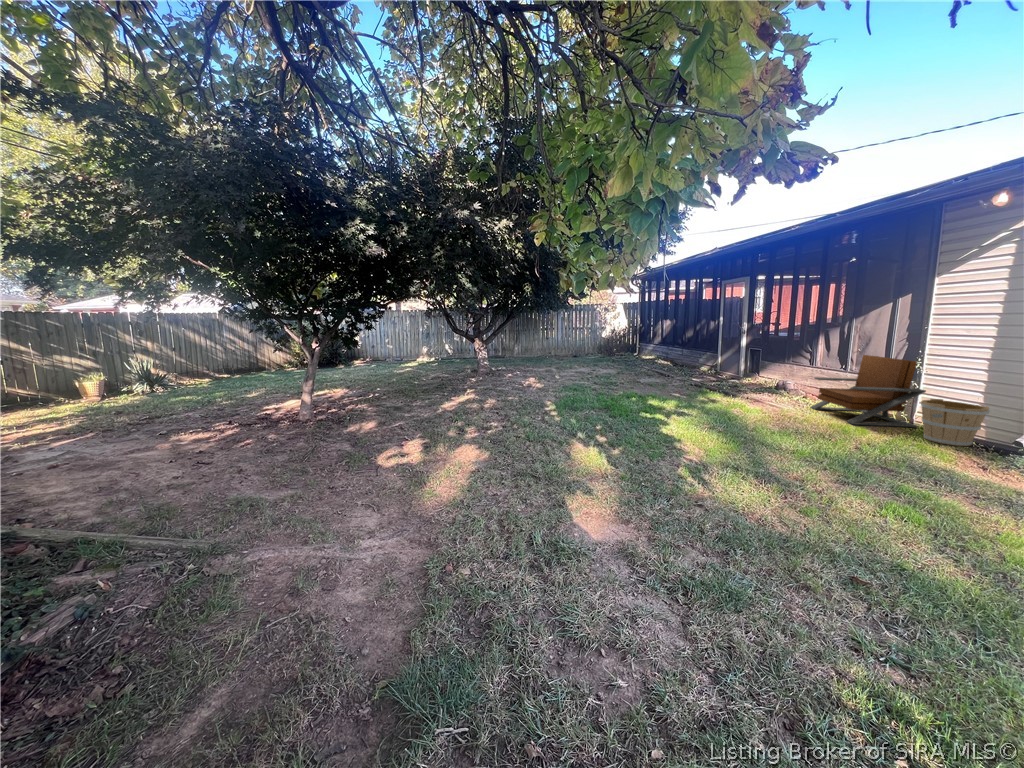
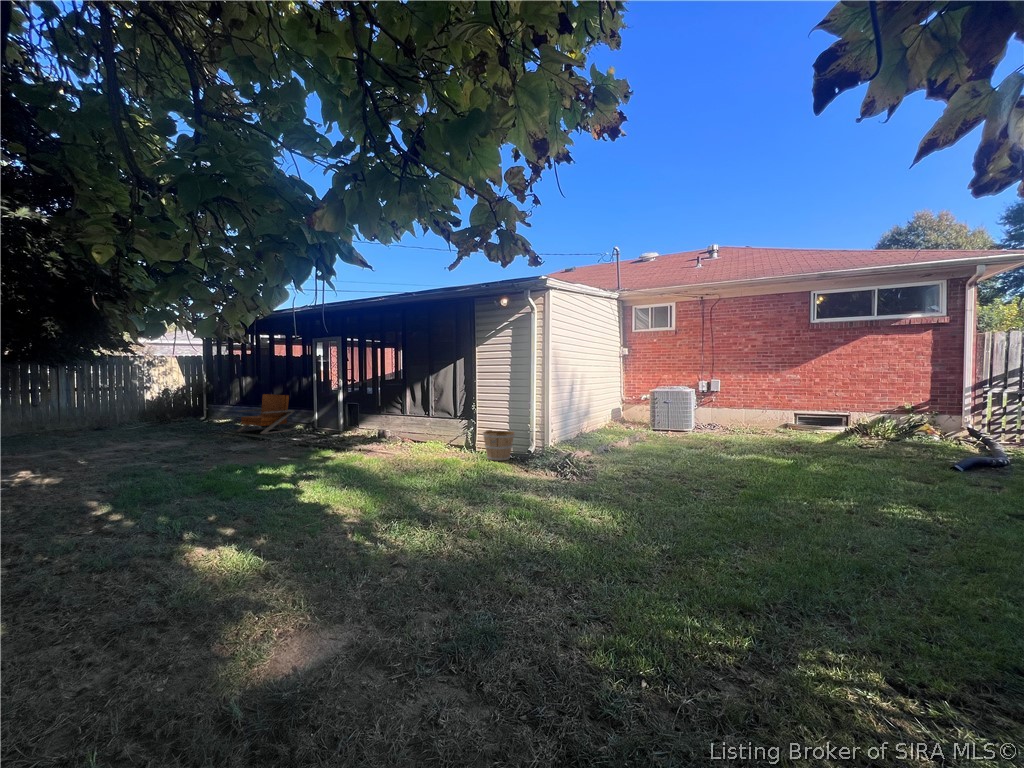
lounge chair: present [810,355,926,427] -> present [237,394,294,434]

